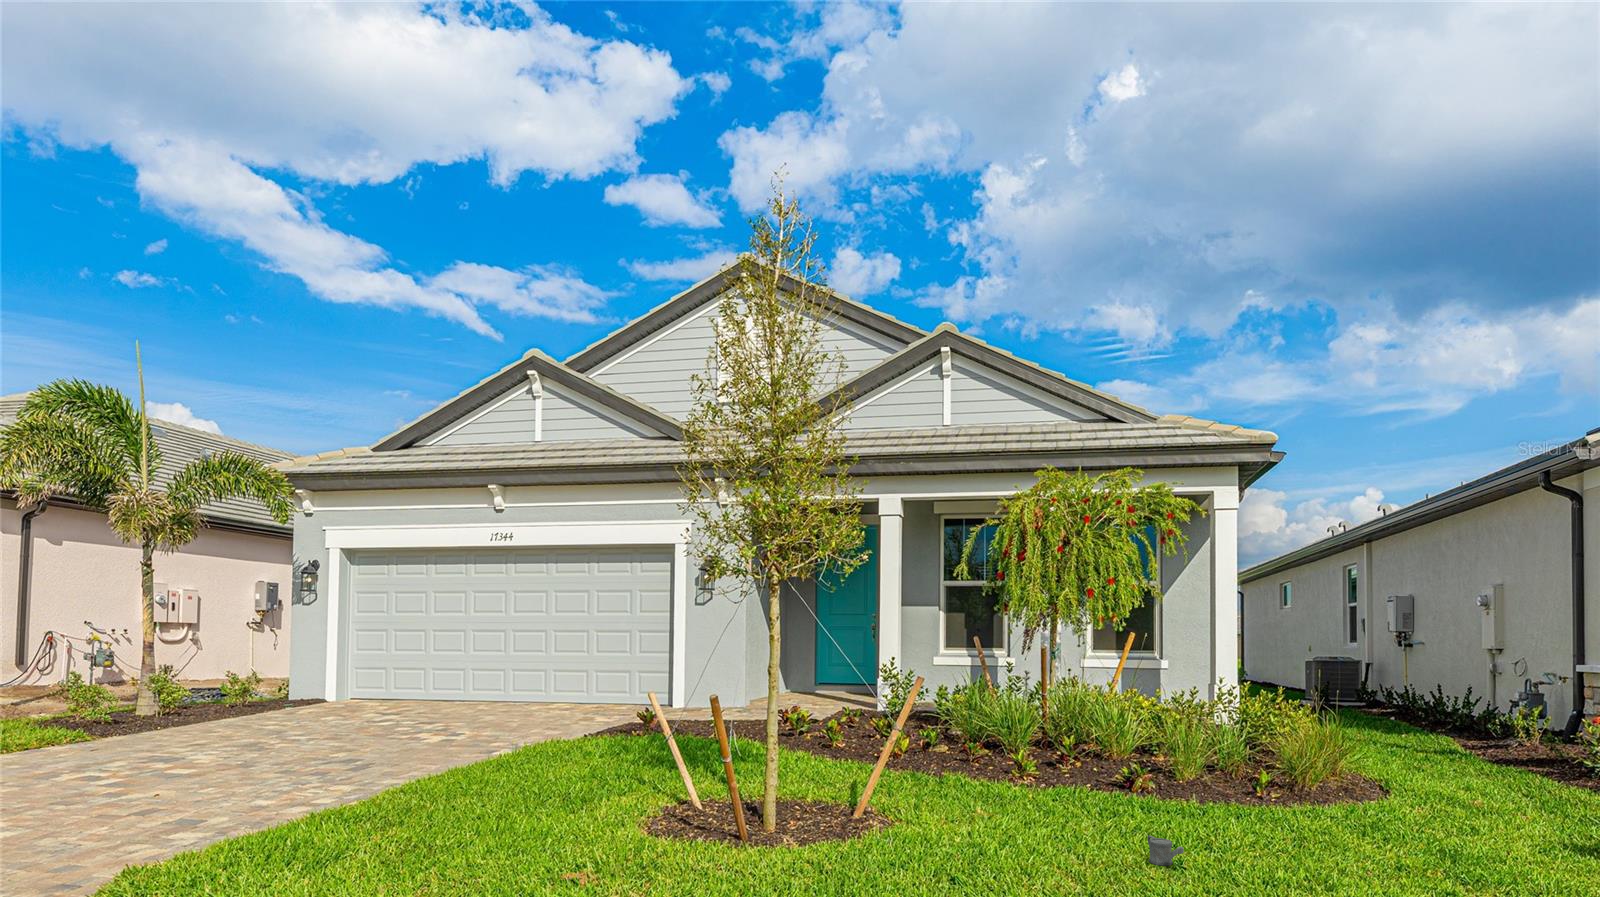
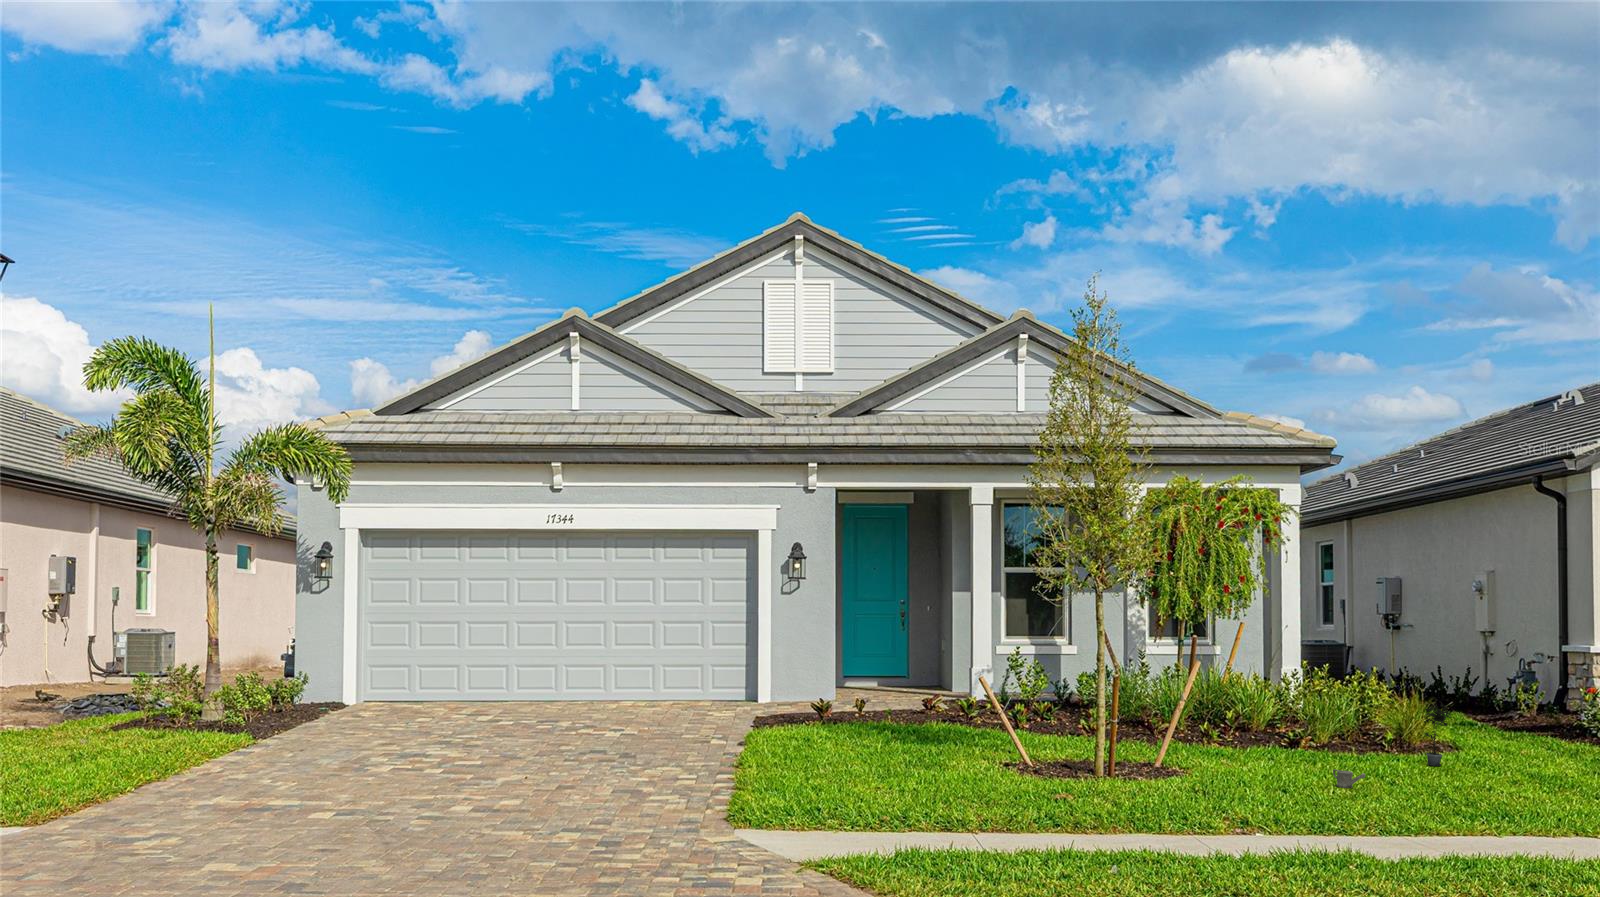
potted plant: none [1315,737,1357,827] -> present [1424,702,1451,766]

